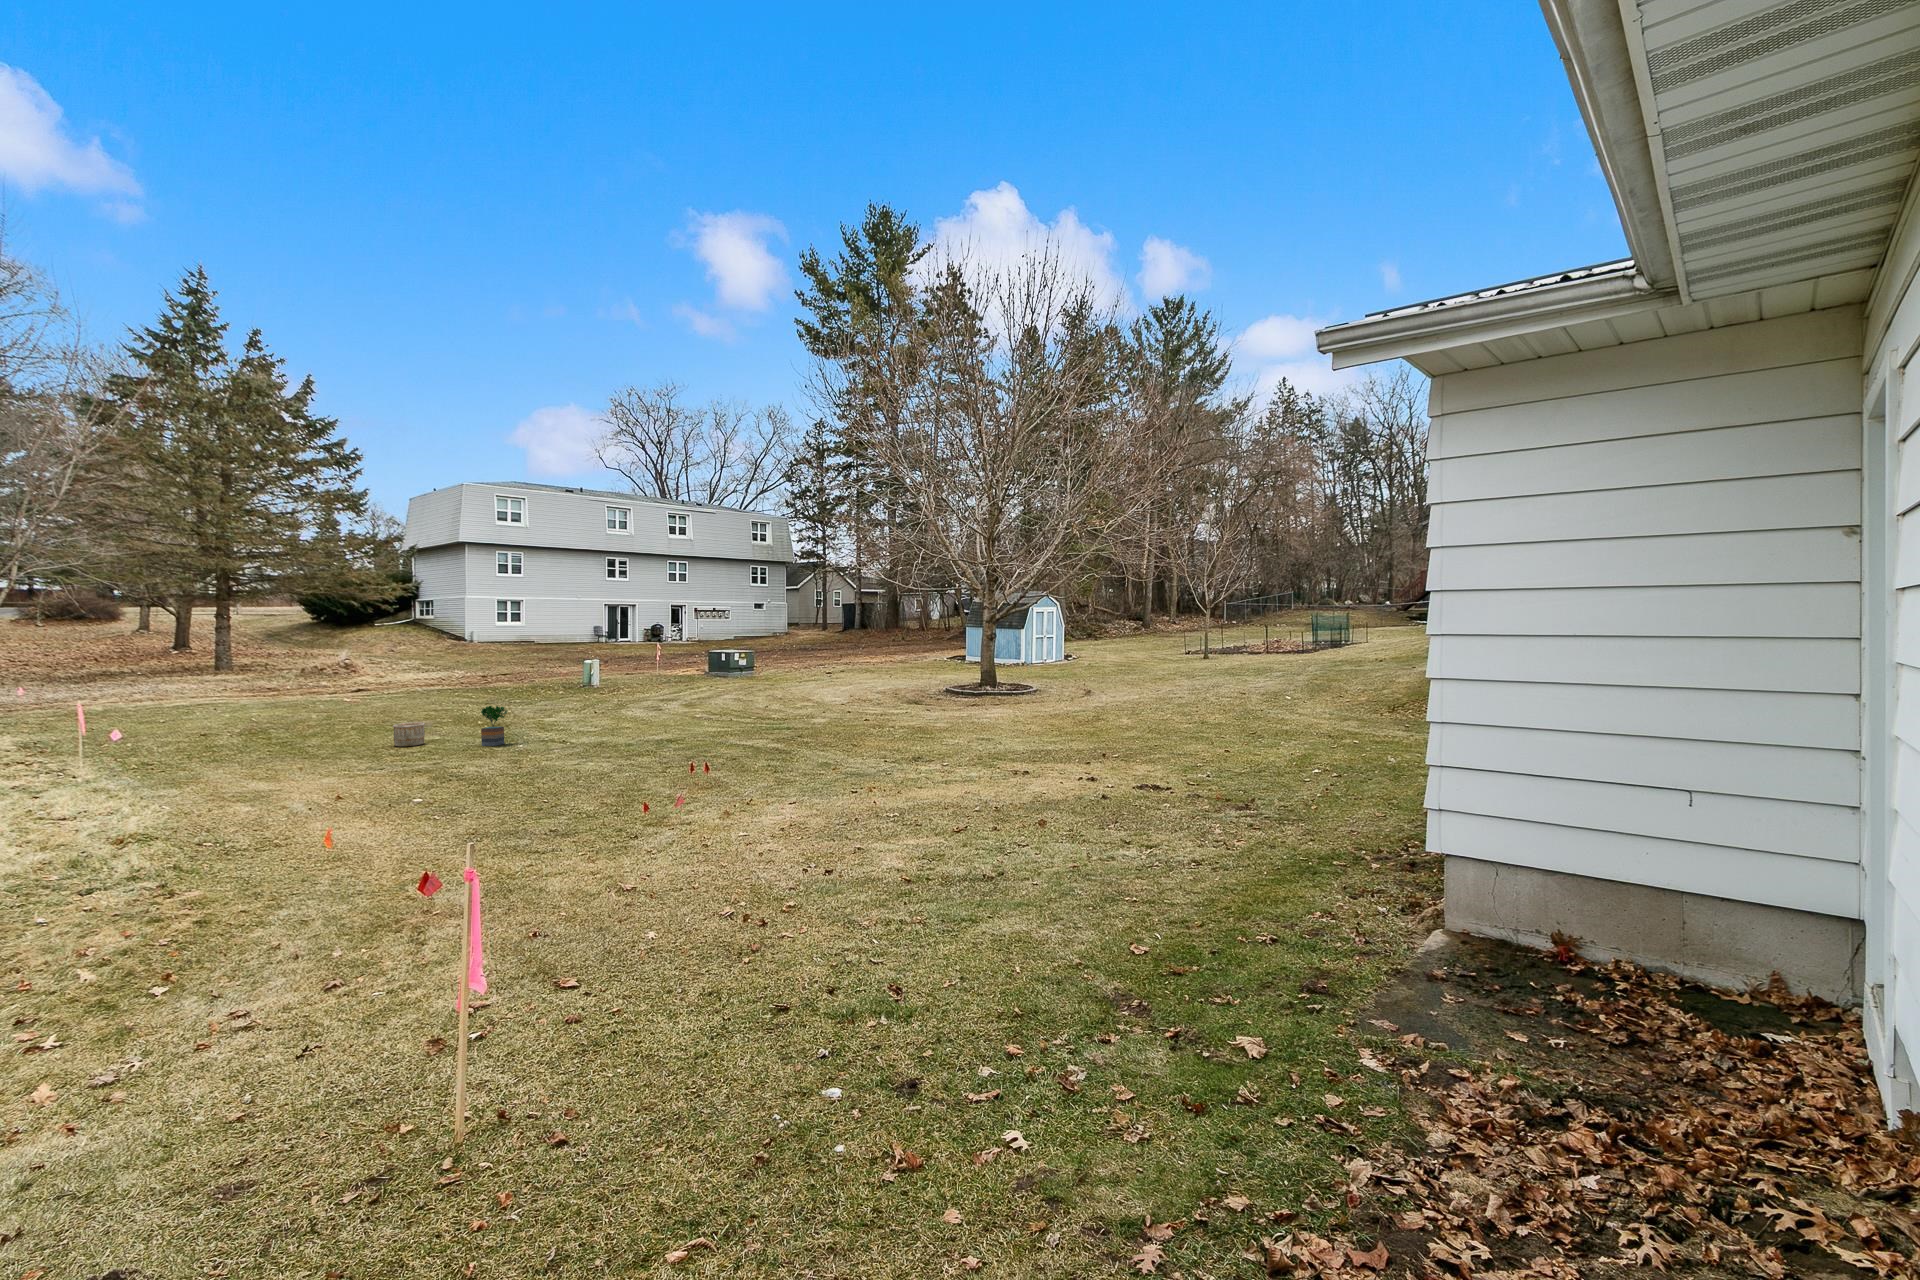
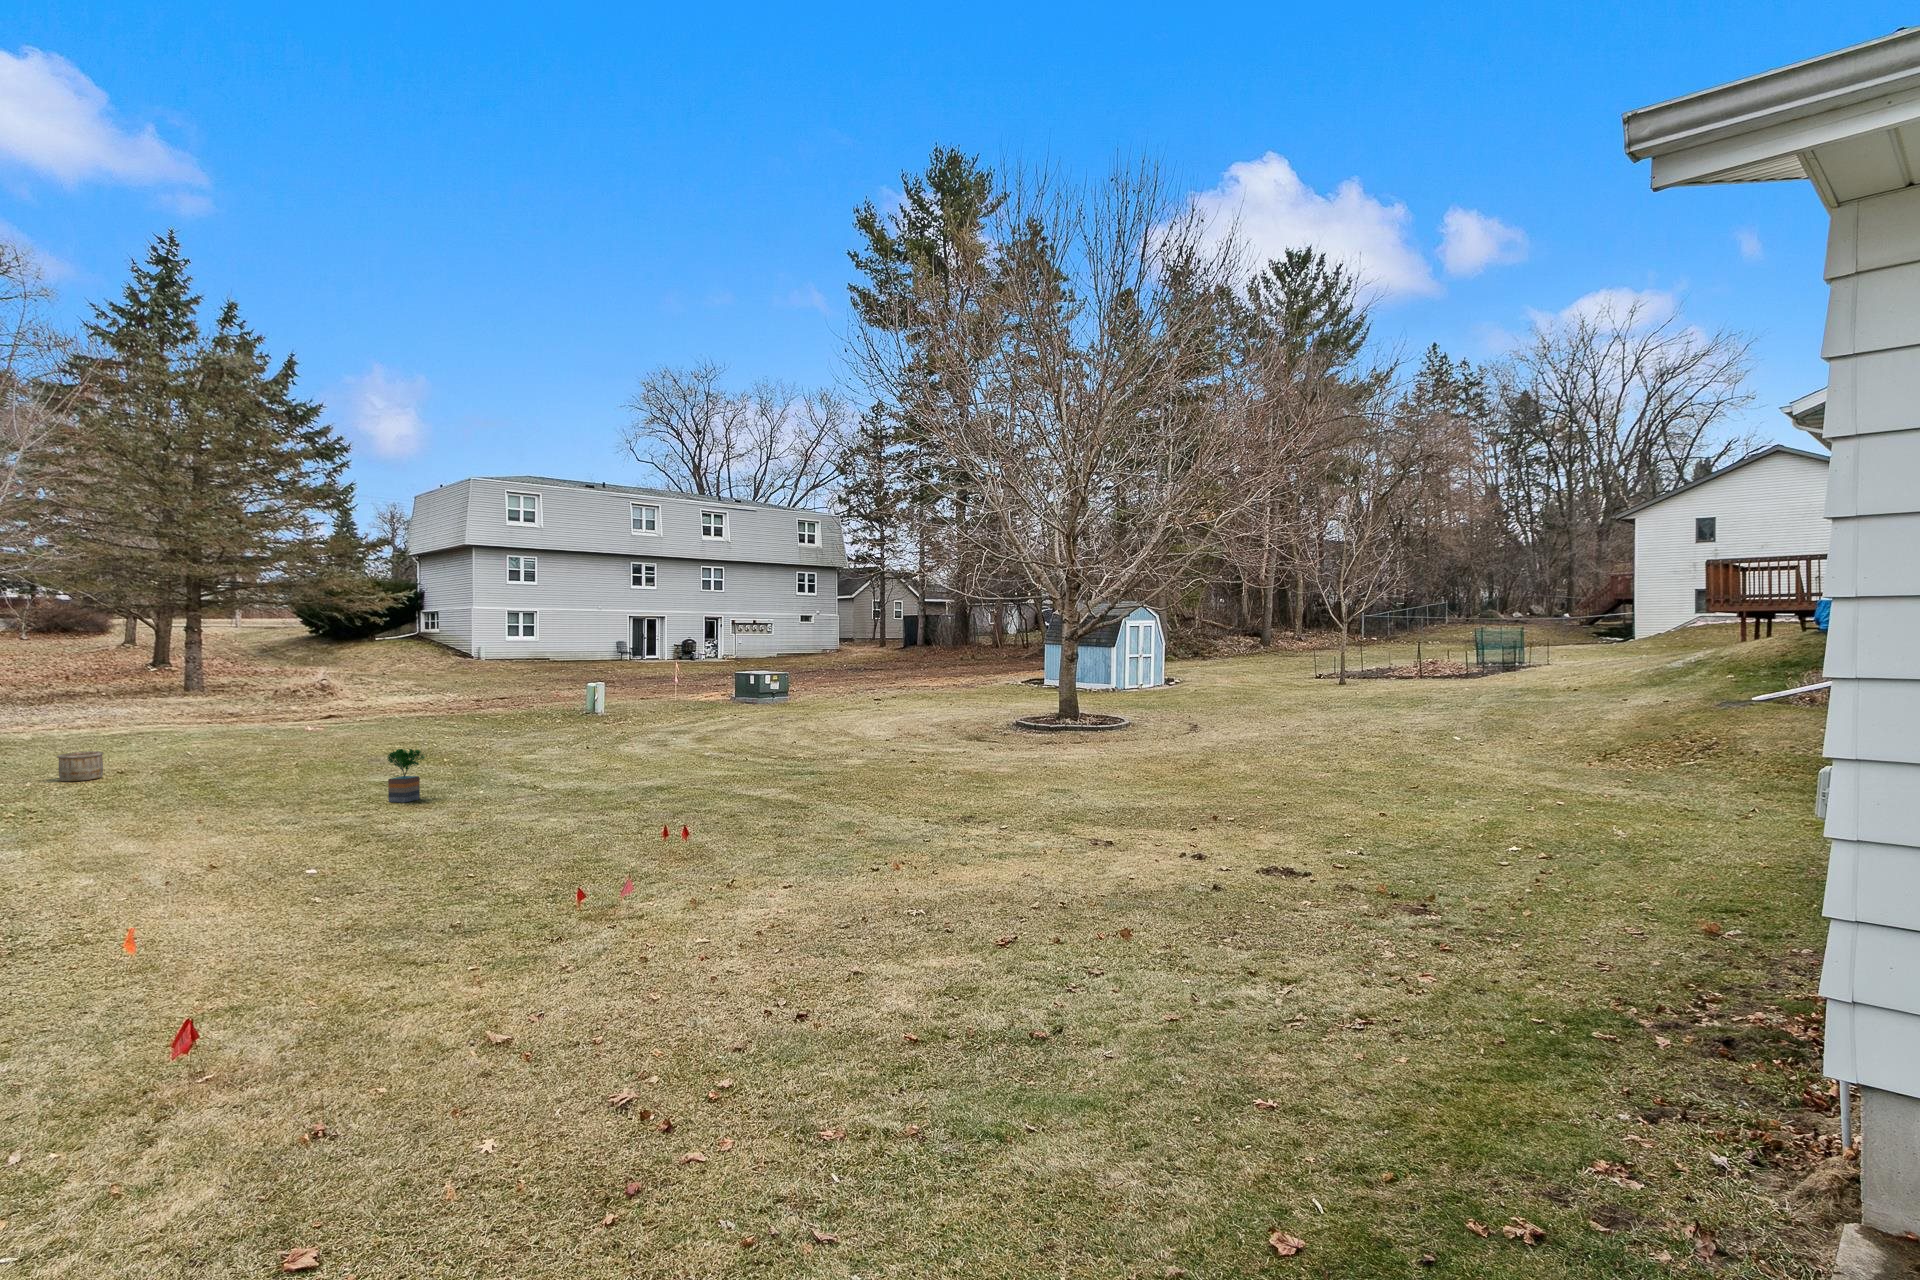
wooden bucket: present [393,722,425,746] -> present [57,751,104,781]

